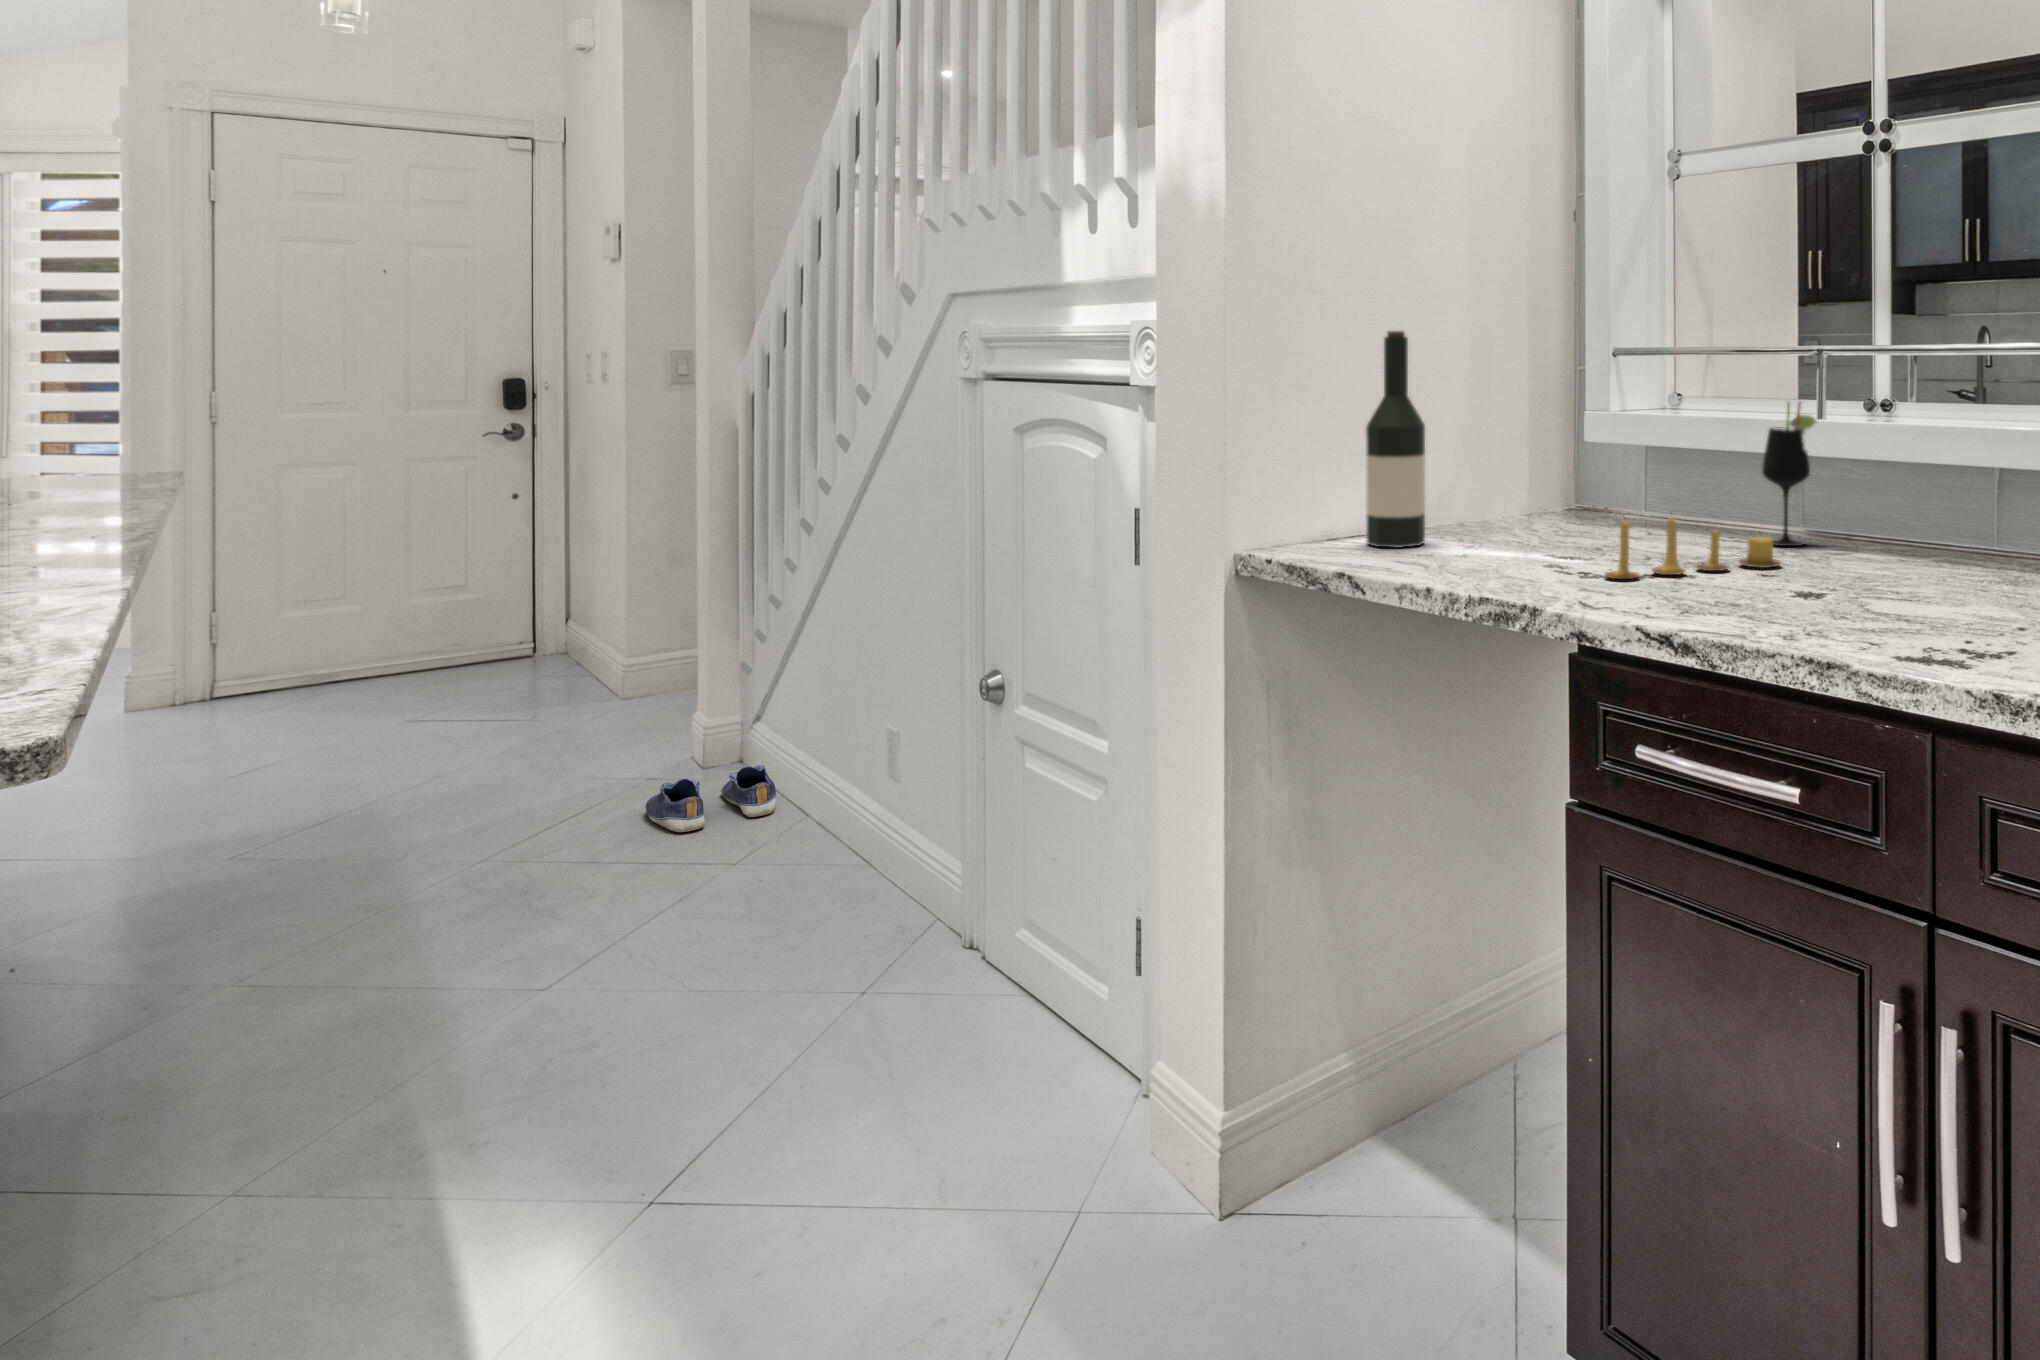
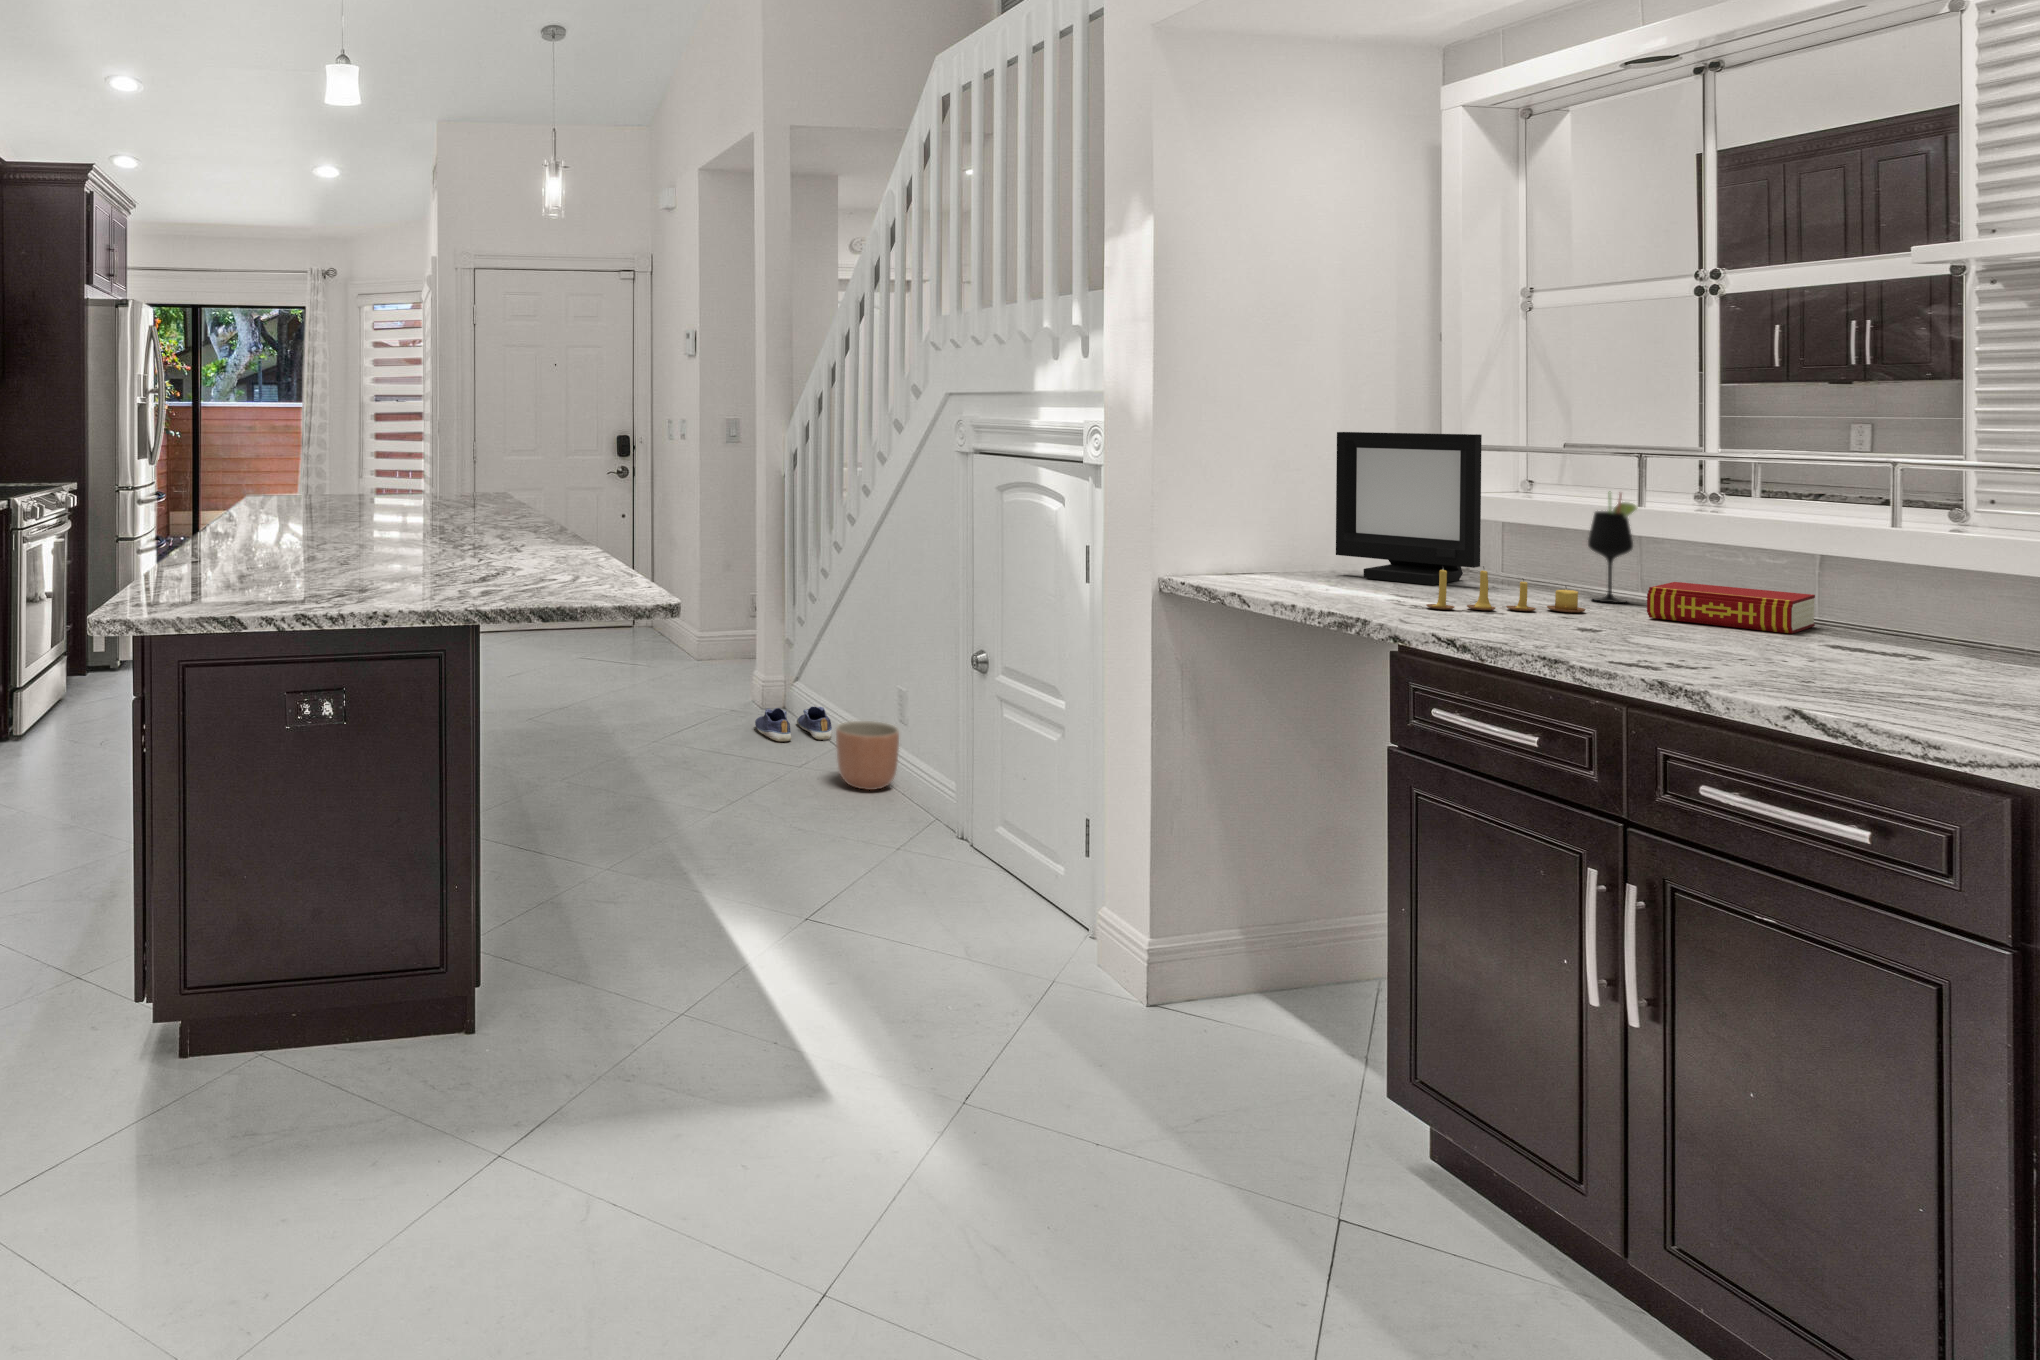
wine bottle: present [1366,331,1425,548] -> none [1255,433,1301,581]
picture frame: none [1465,331,1637,537] -> present [1336,432,1482,585]
book: none [1851,515,2011,576] -> present [1647,582,1815,634]
planter: none [764,786,870,896] -> present [836,721,899,790]

